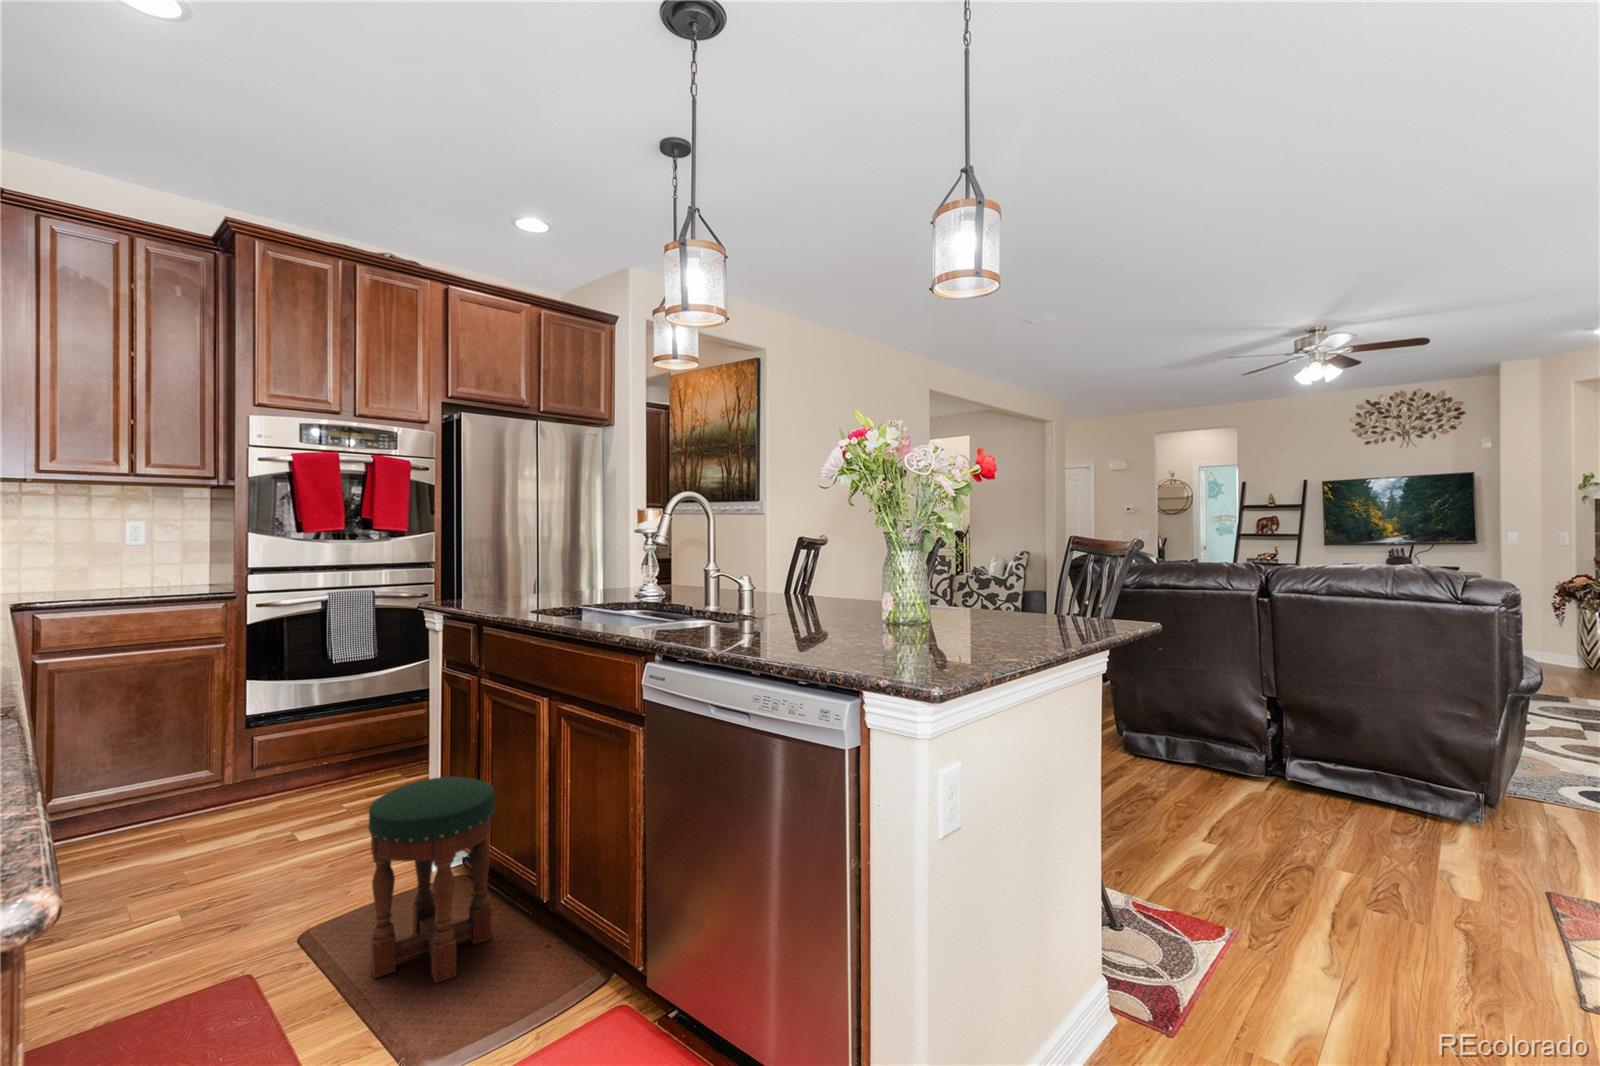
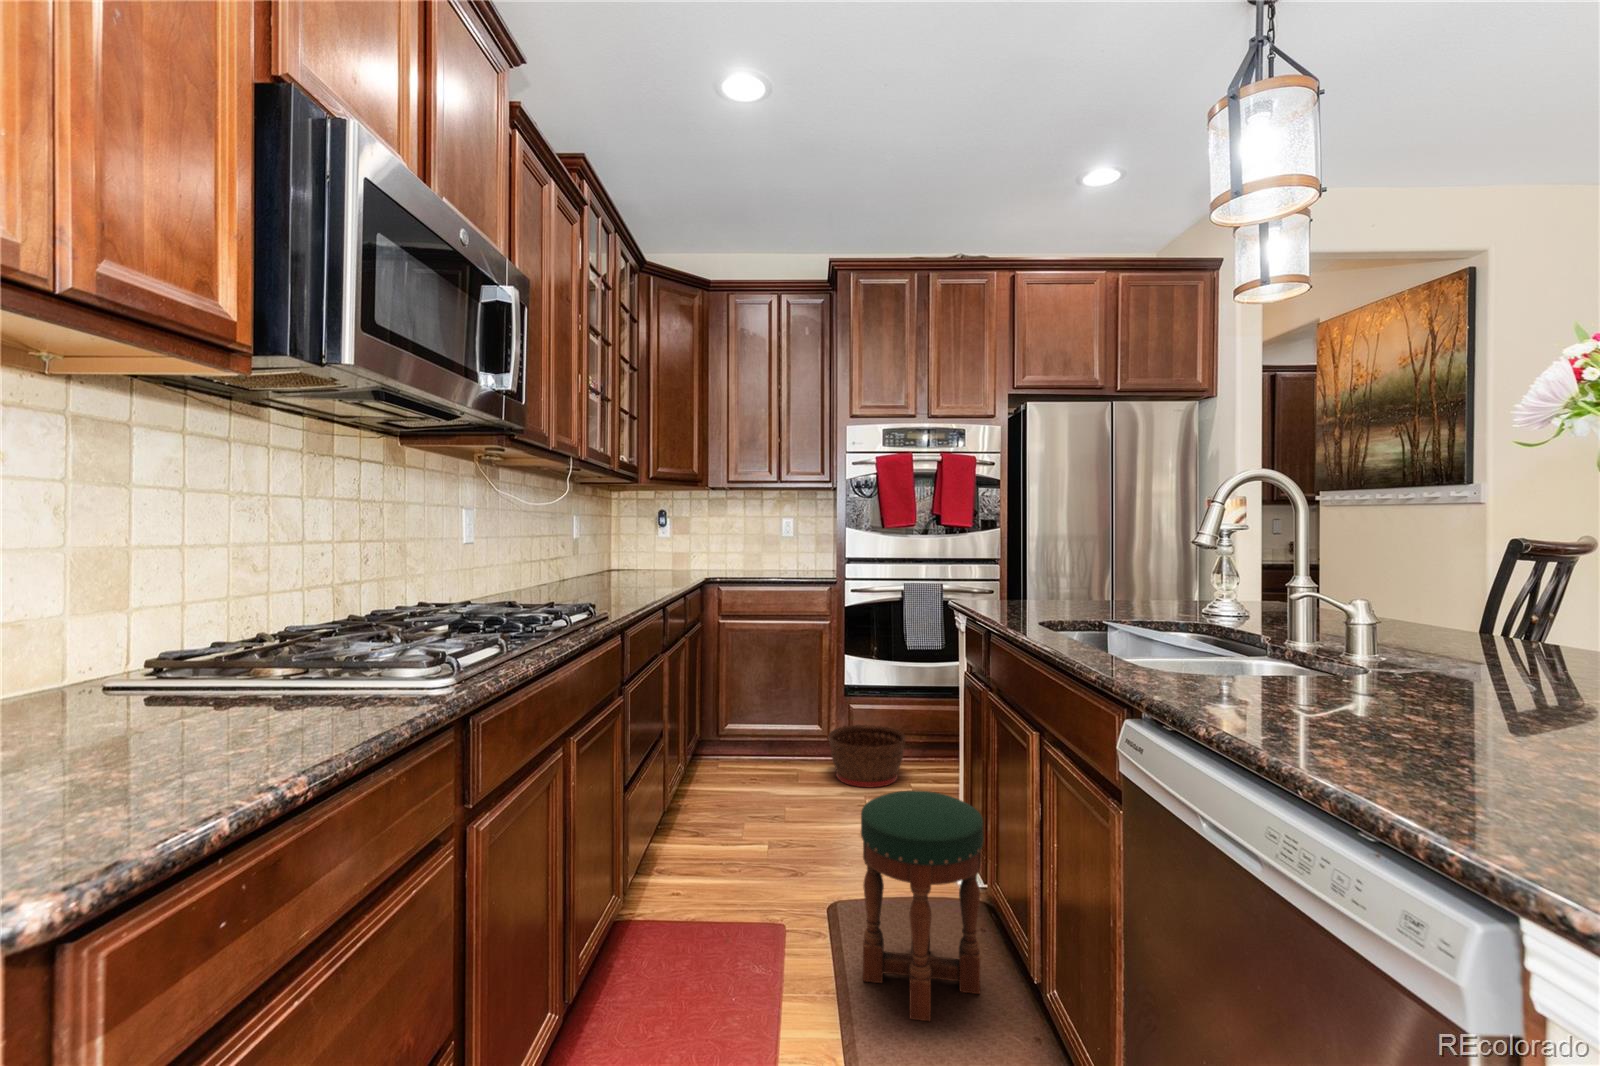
basket: none [231,752,338,826] -> present [829,725,906,787]

